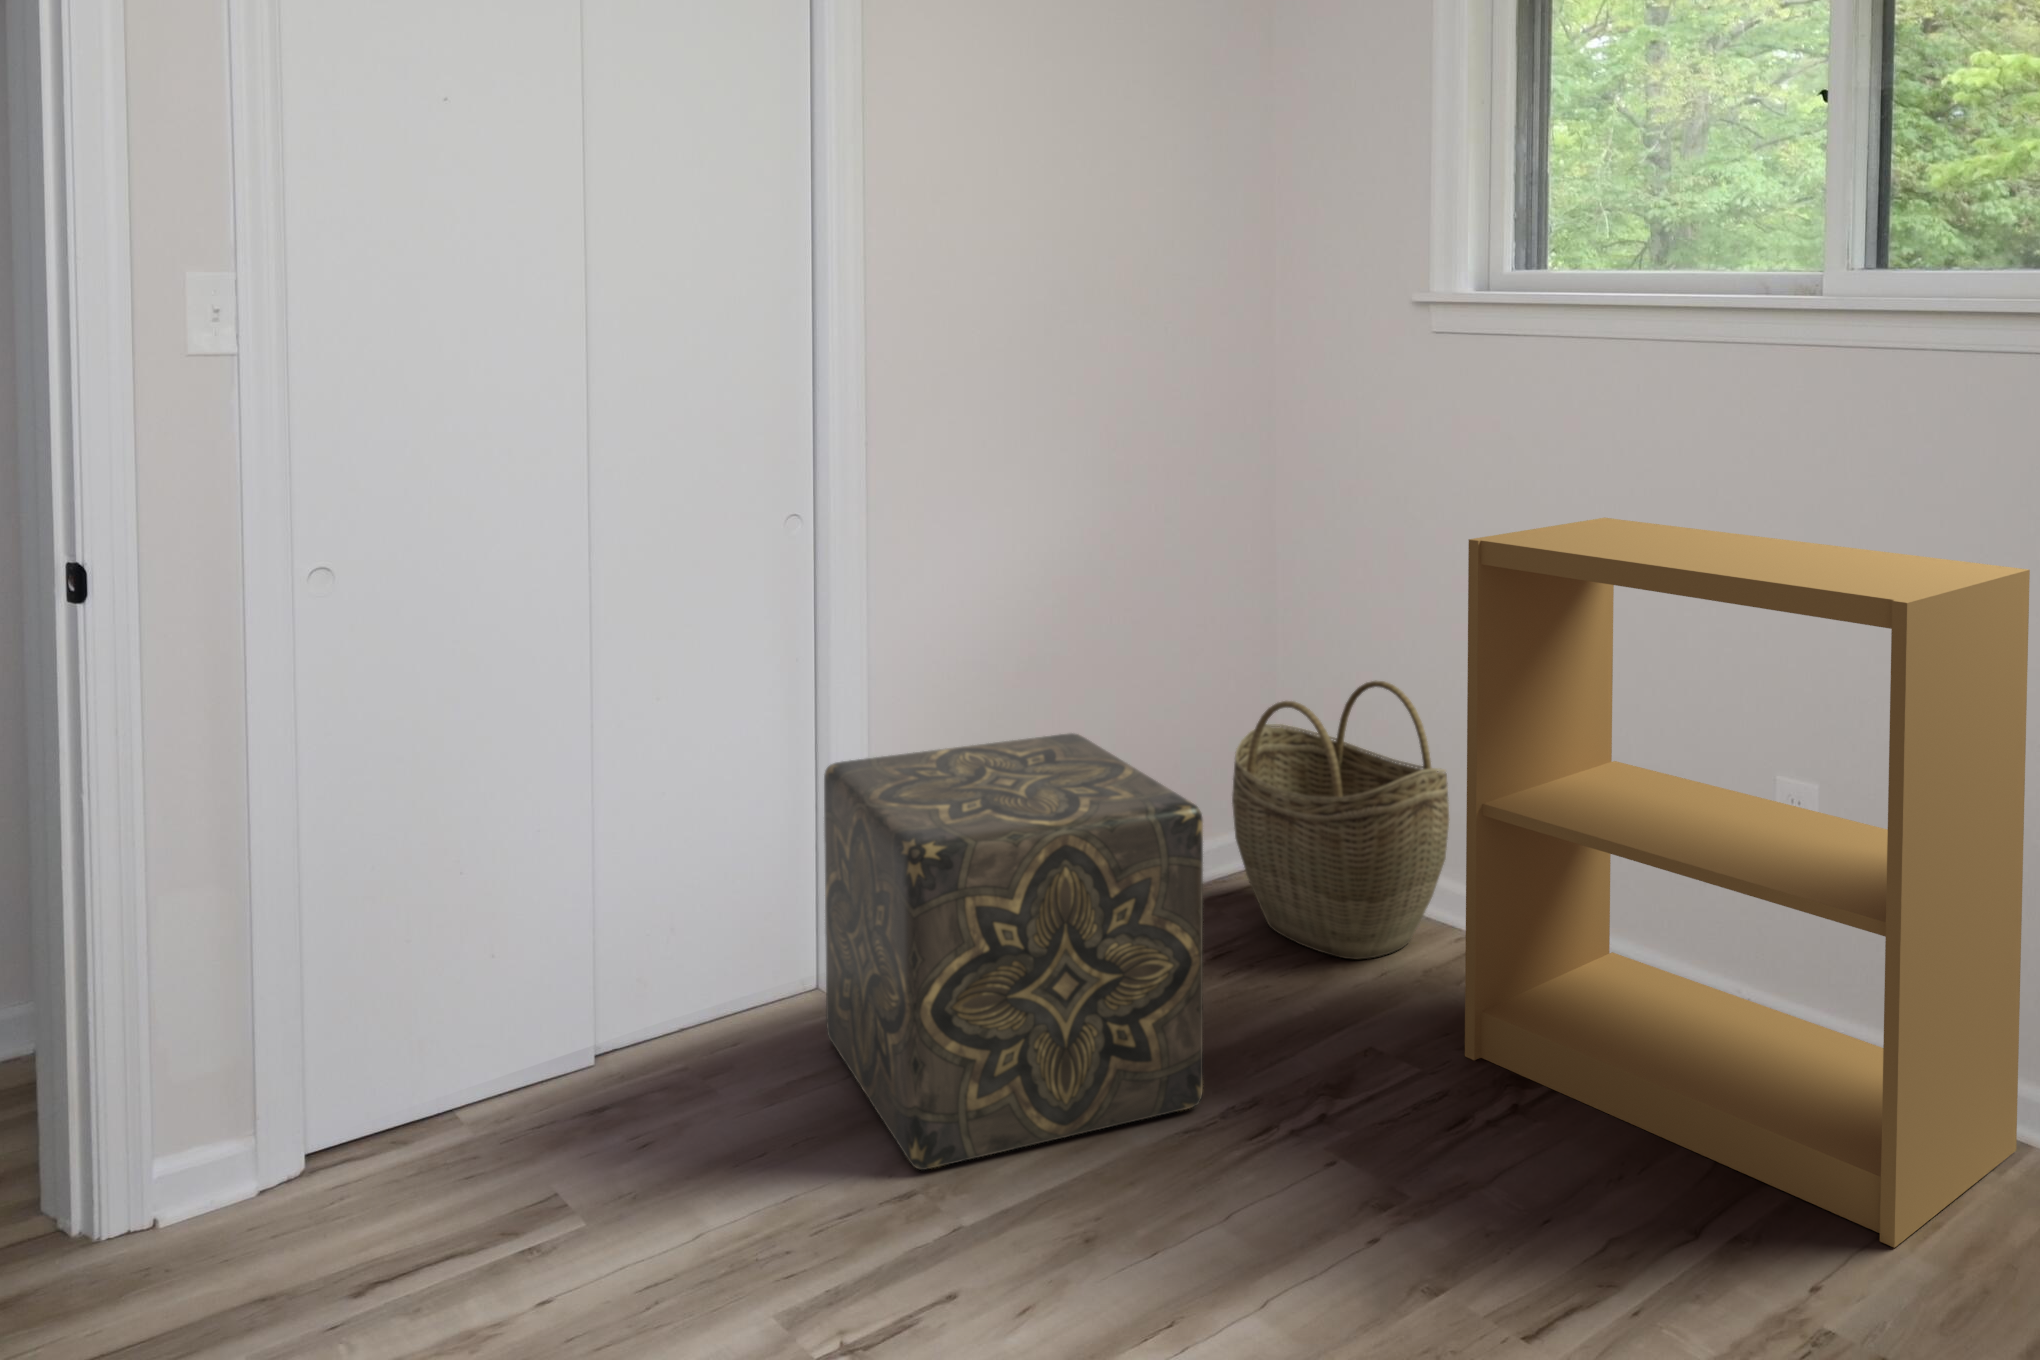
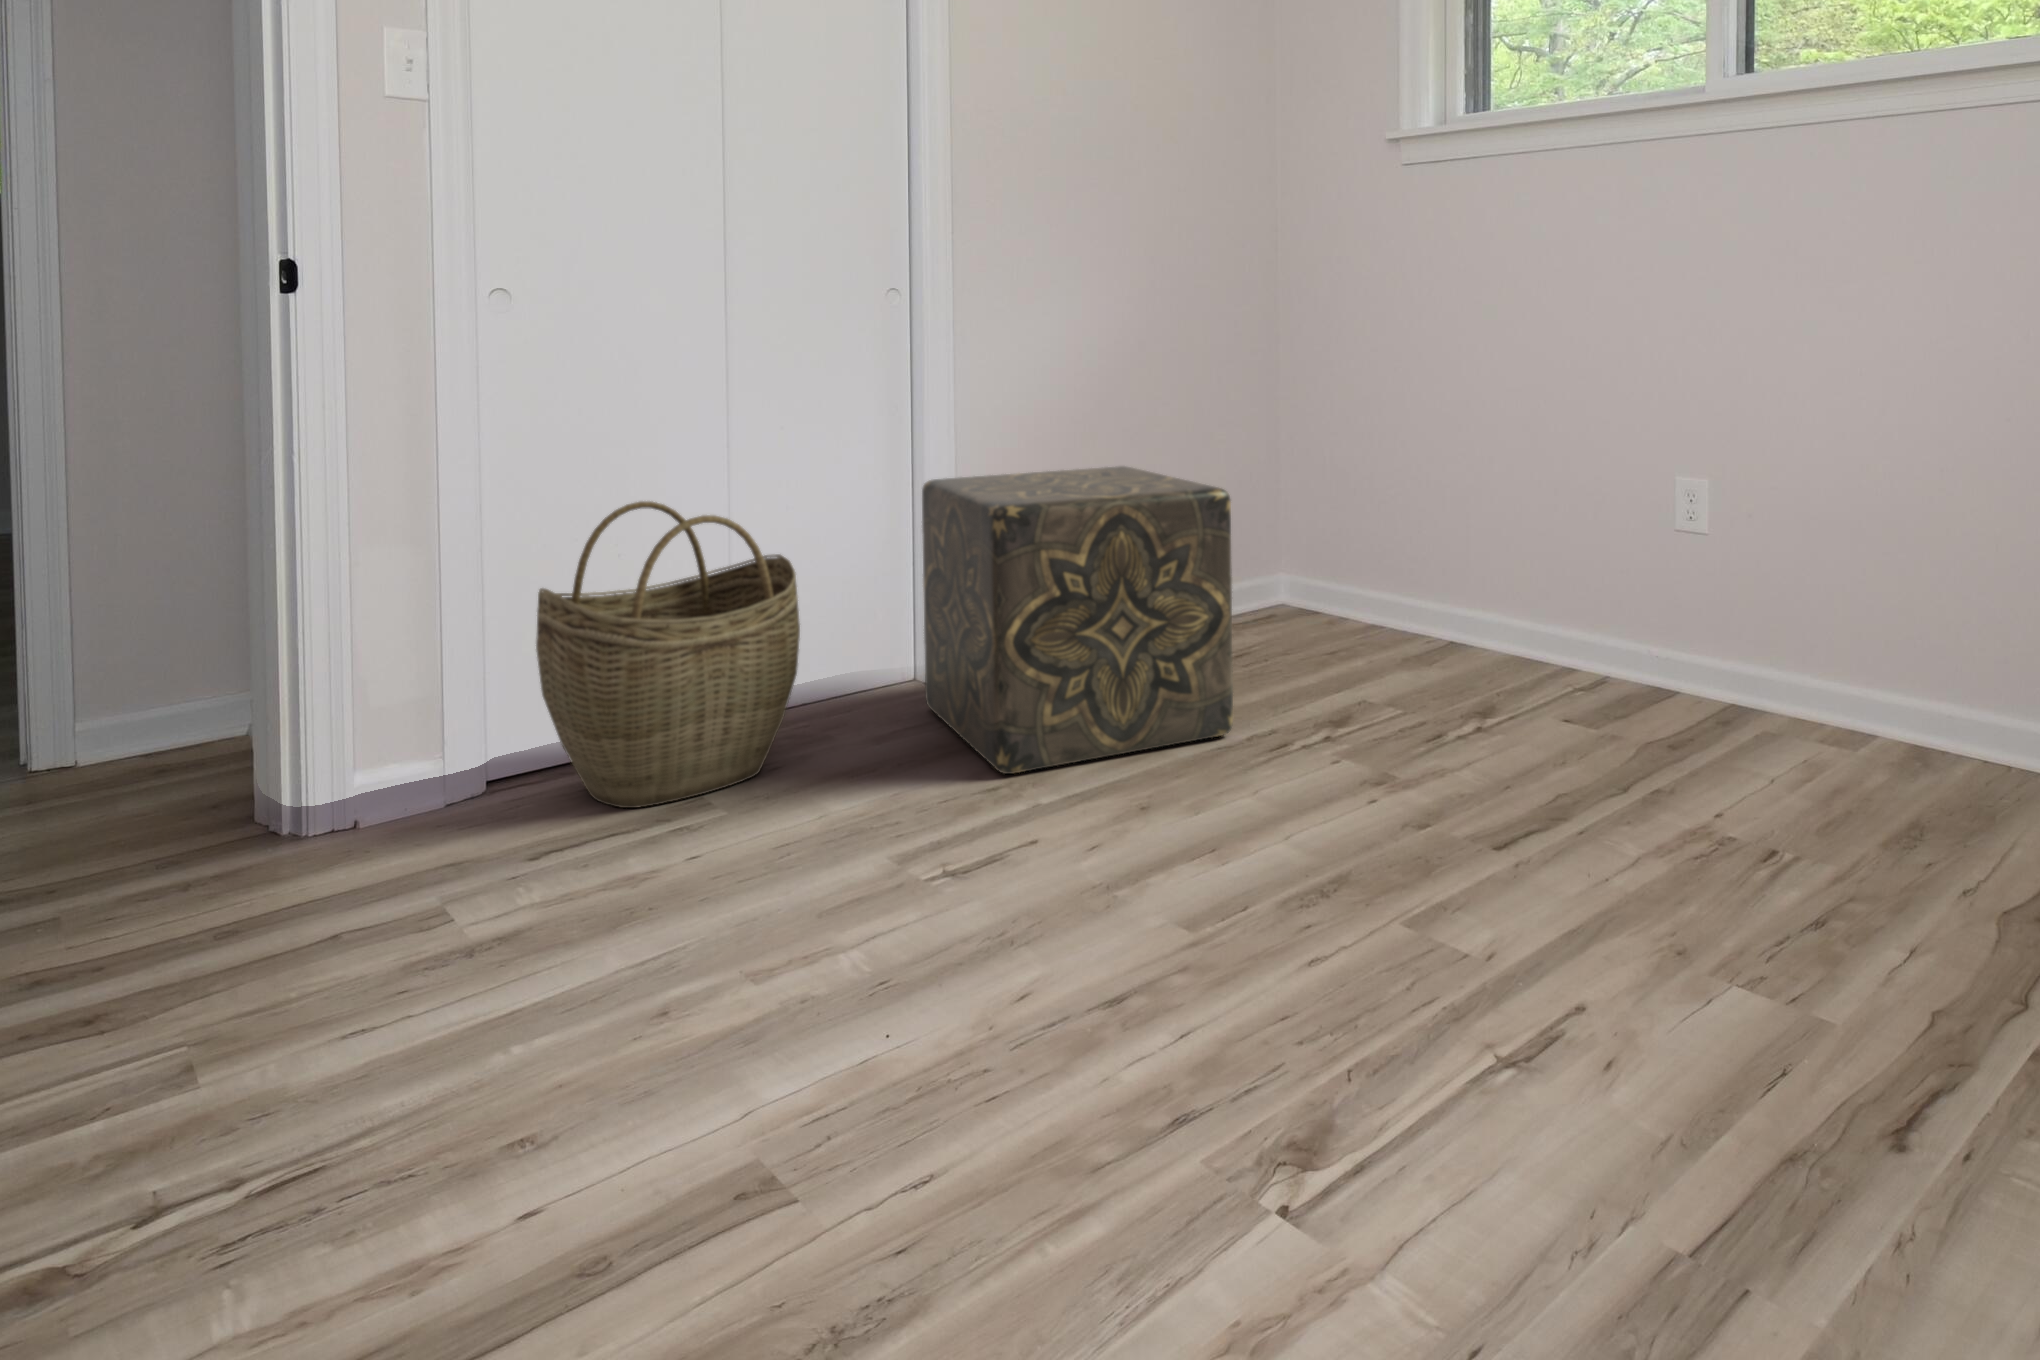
bookshelf: present [1465,518,2030,1248] -> none [1437,280,1869,791]
woven basket: present [1232,681,1449,959] -> present [536,501,800,808]

